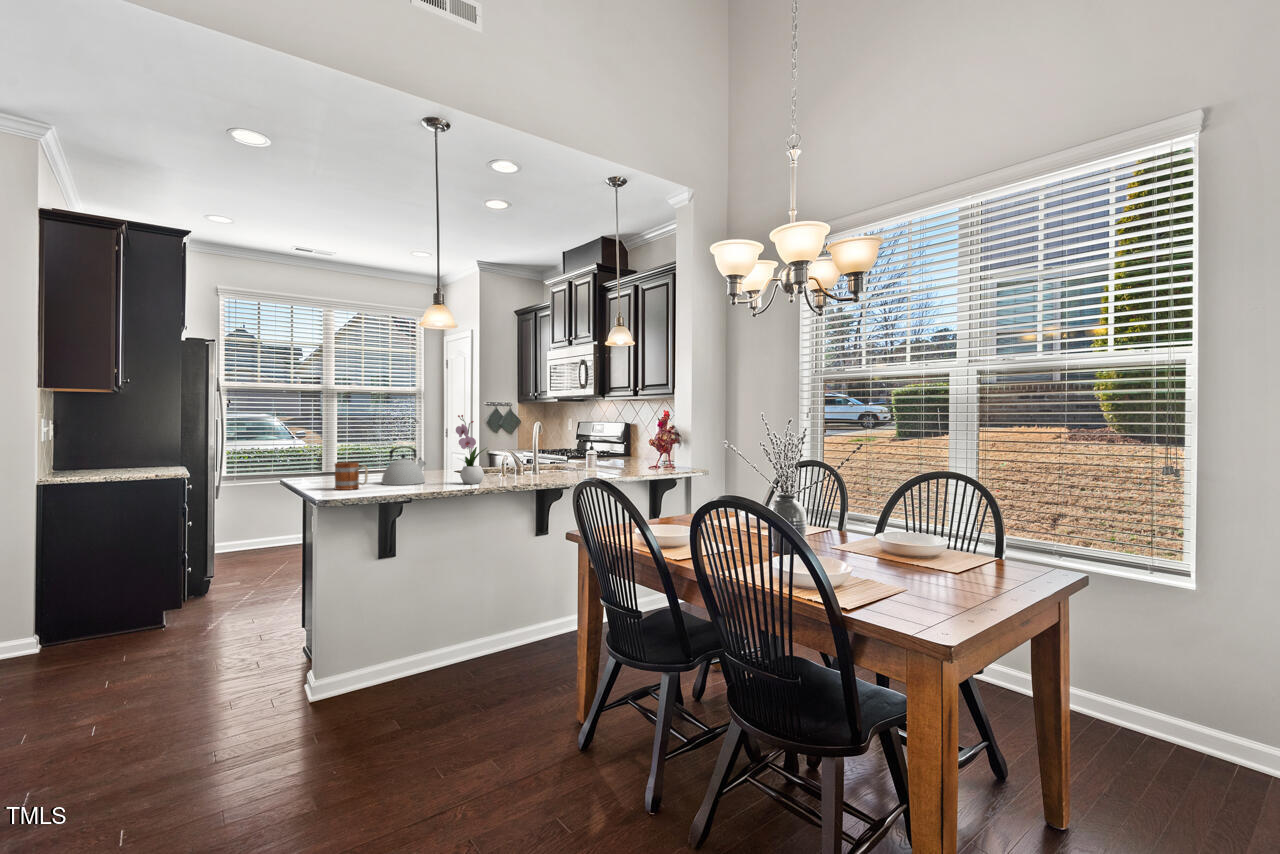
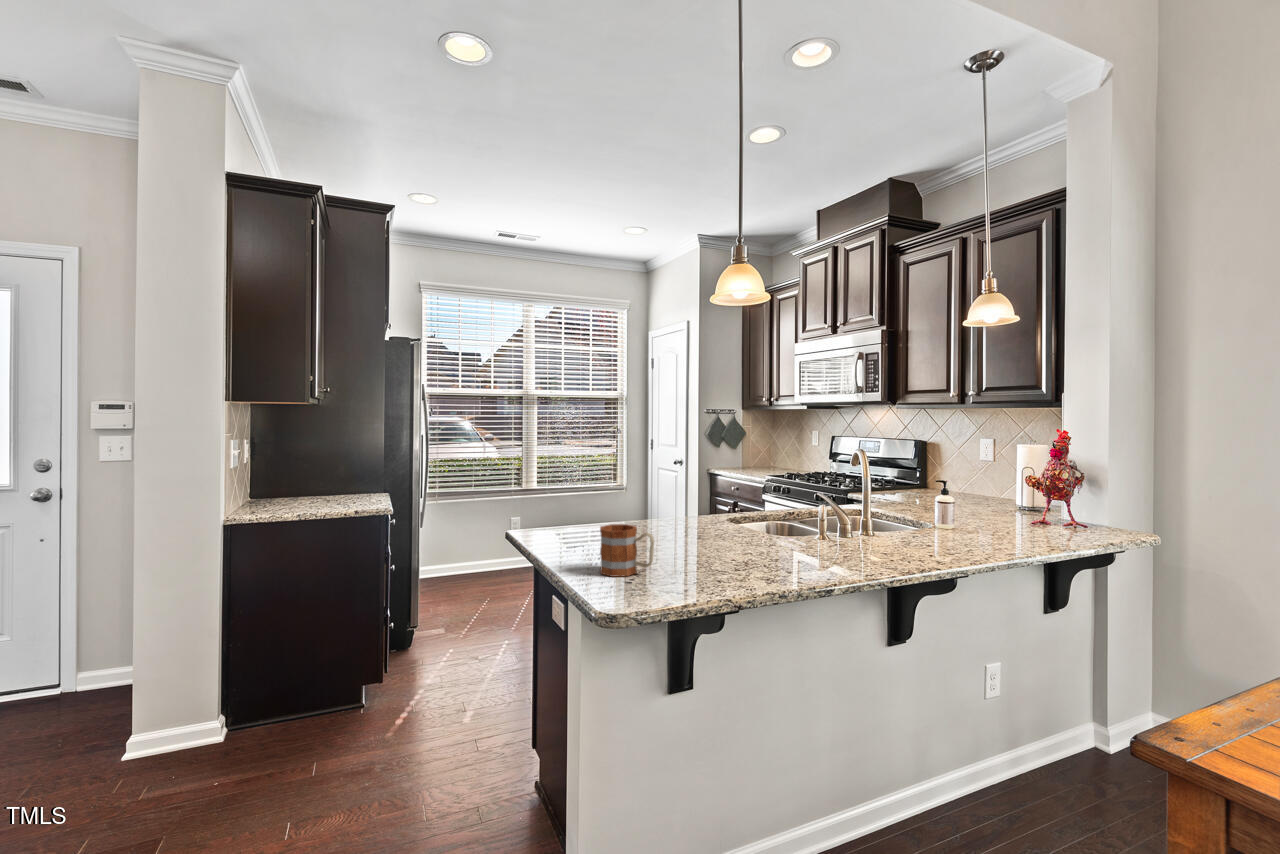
flower arrangement: present [456,415,486,484] -> none [787,442,836,563]
kettle: present [382,446,426,485] -> none [658,493,726,561]

